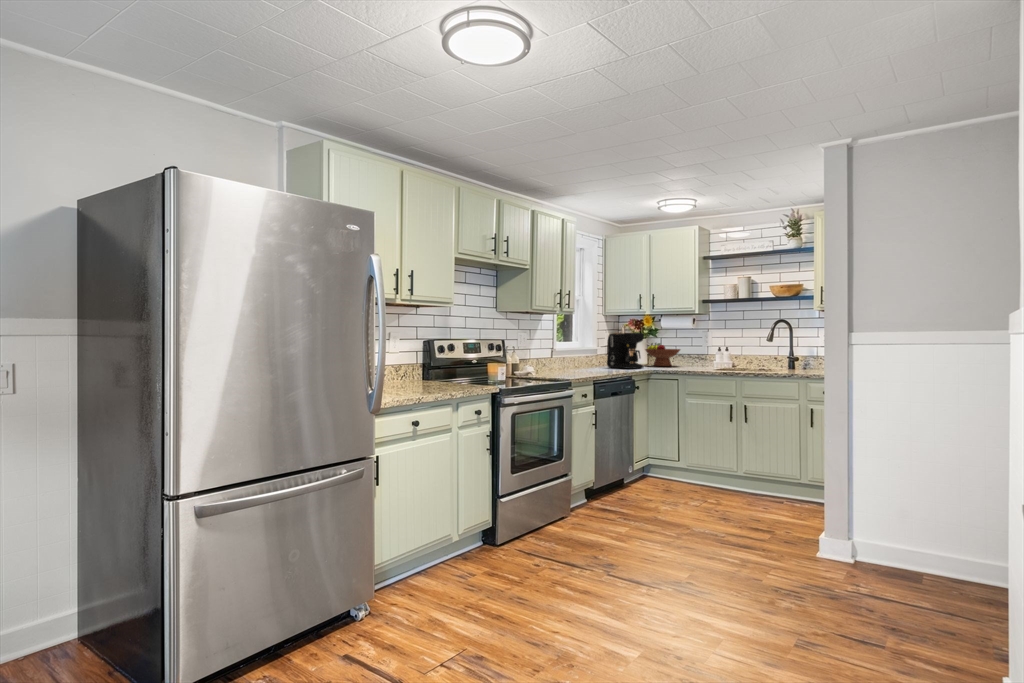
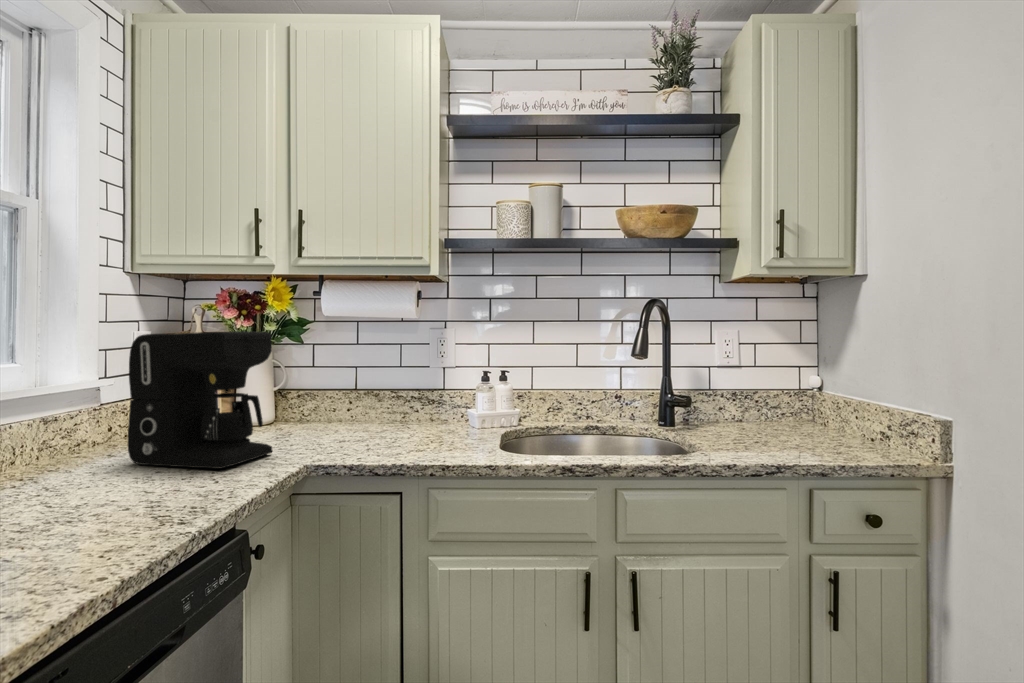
fruit bowl: present [645,343,680,366] -> none [269,361,381,434]

